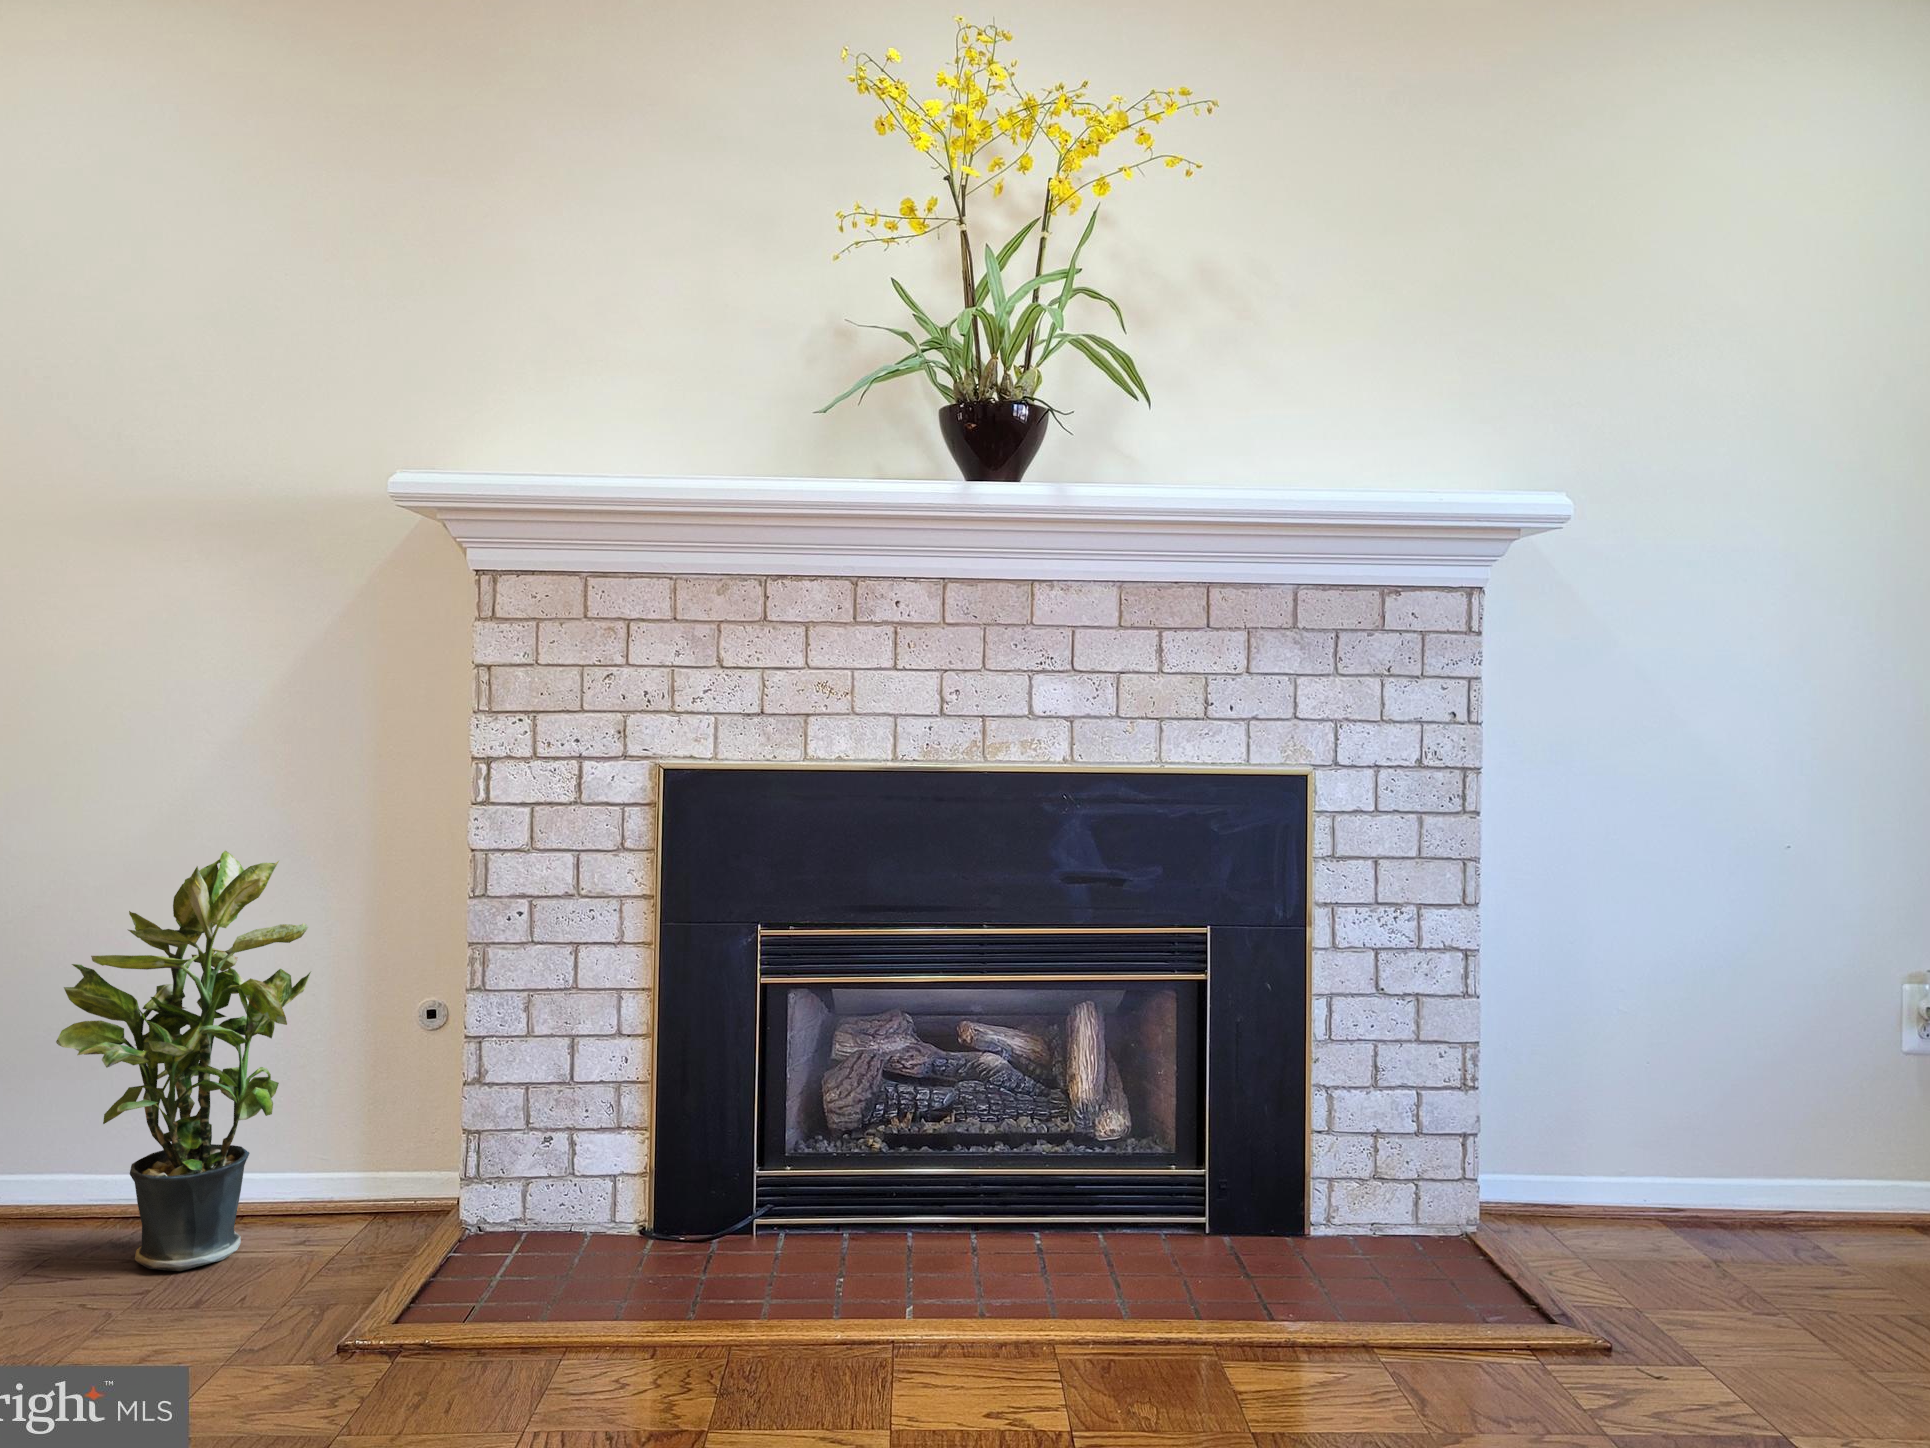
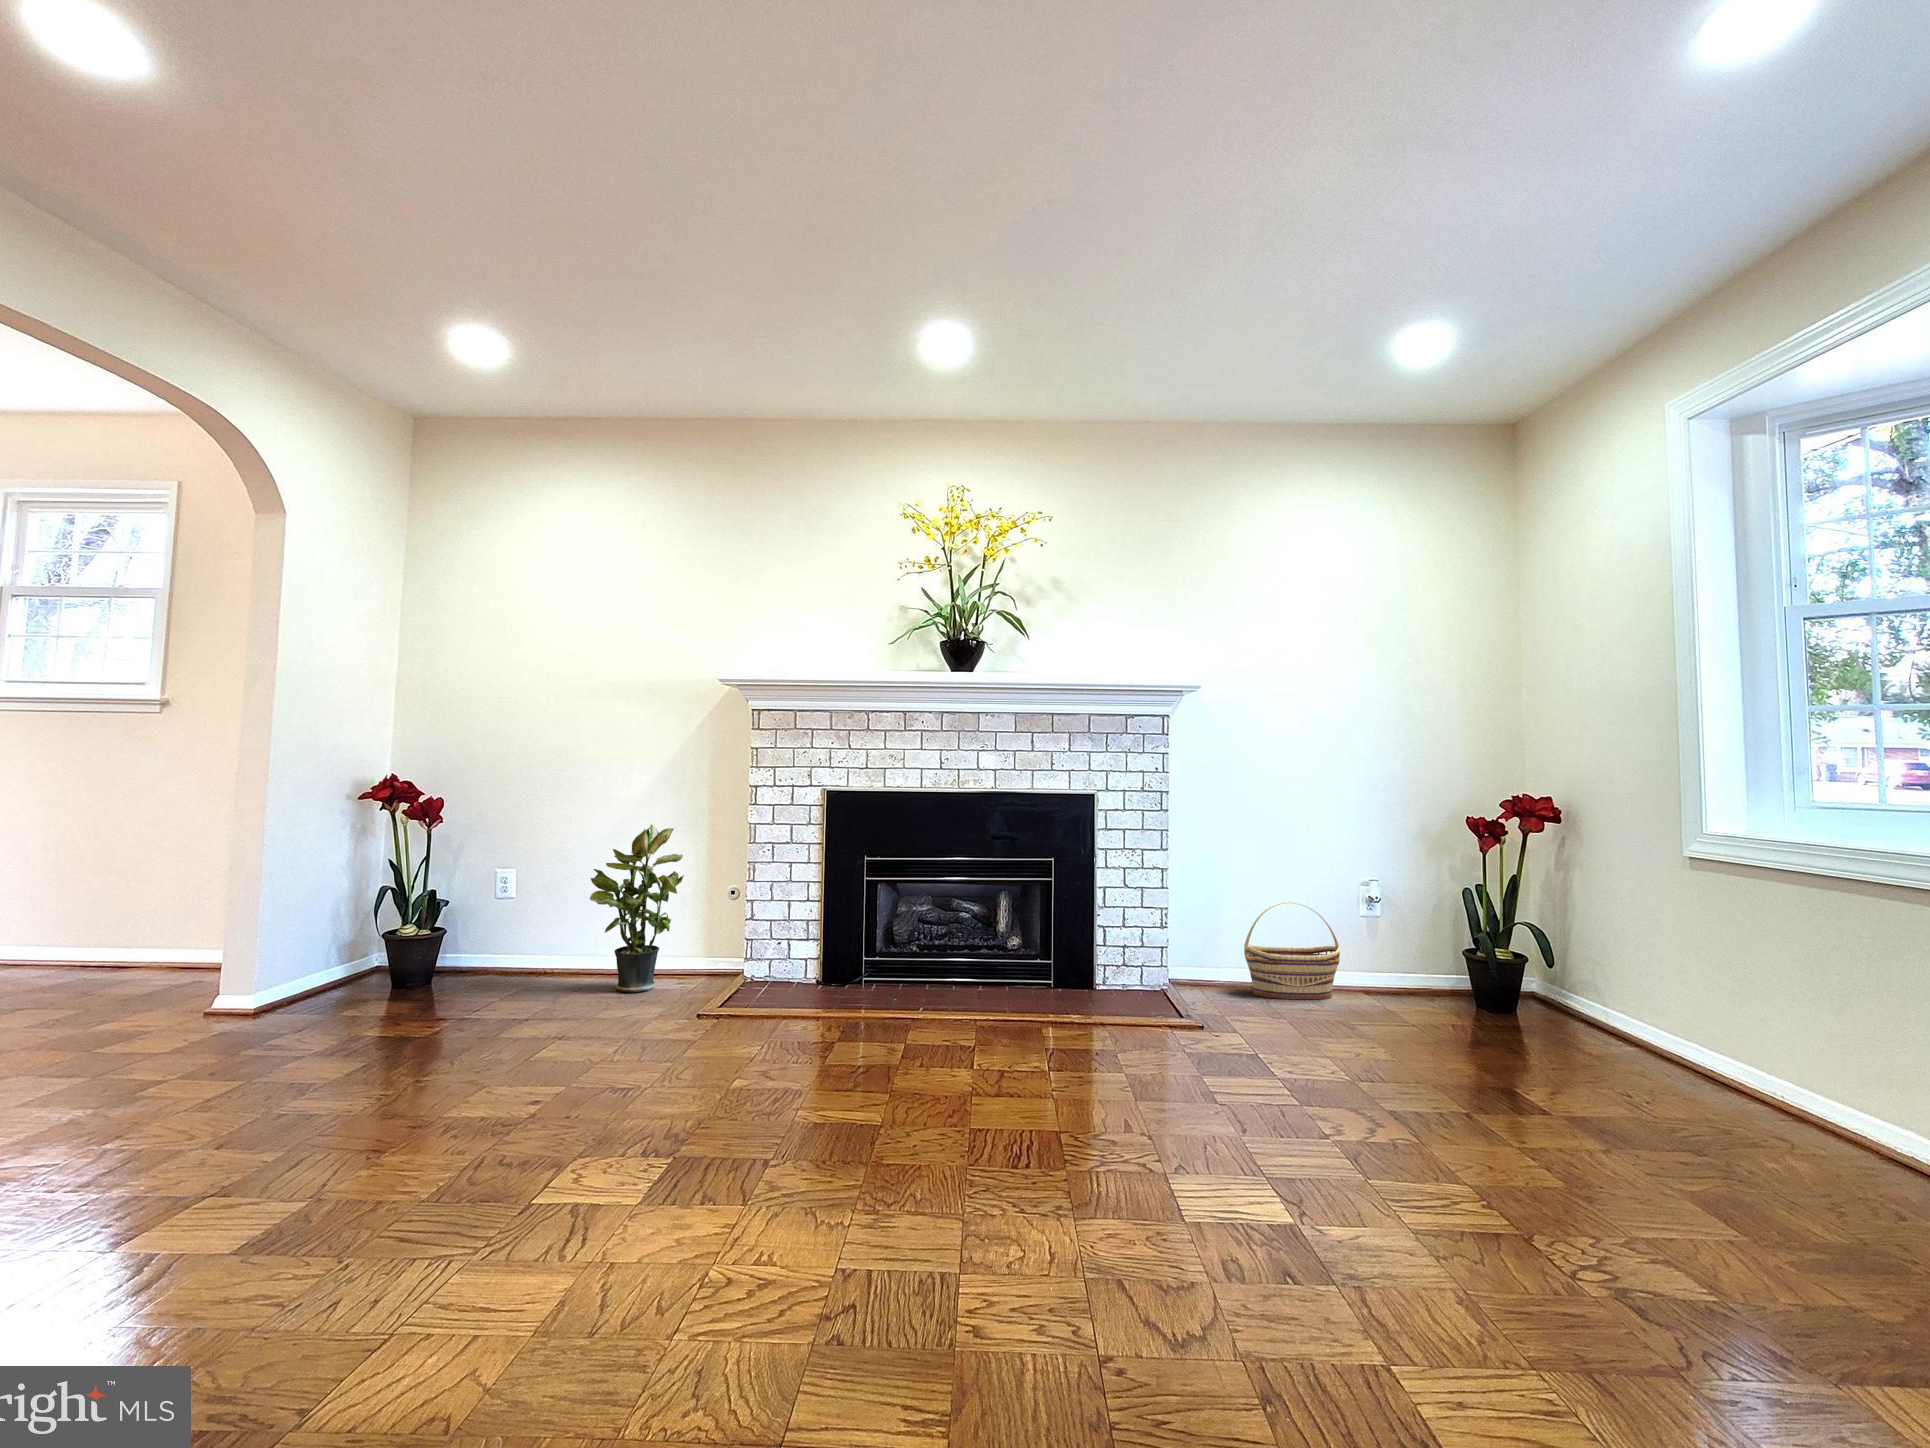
basket: none [1644,1026,1868,1253] -> present [1244,902,1340,999]

